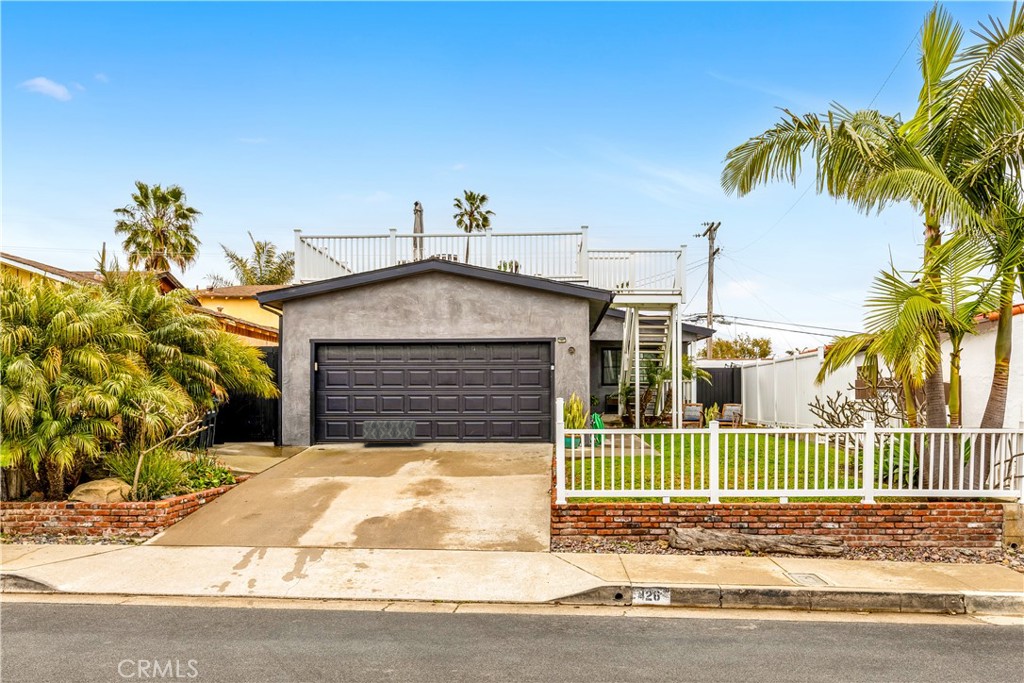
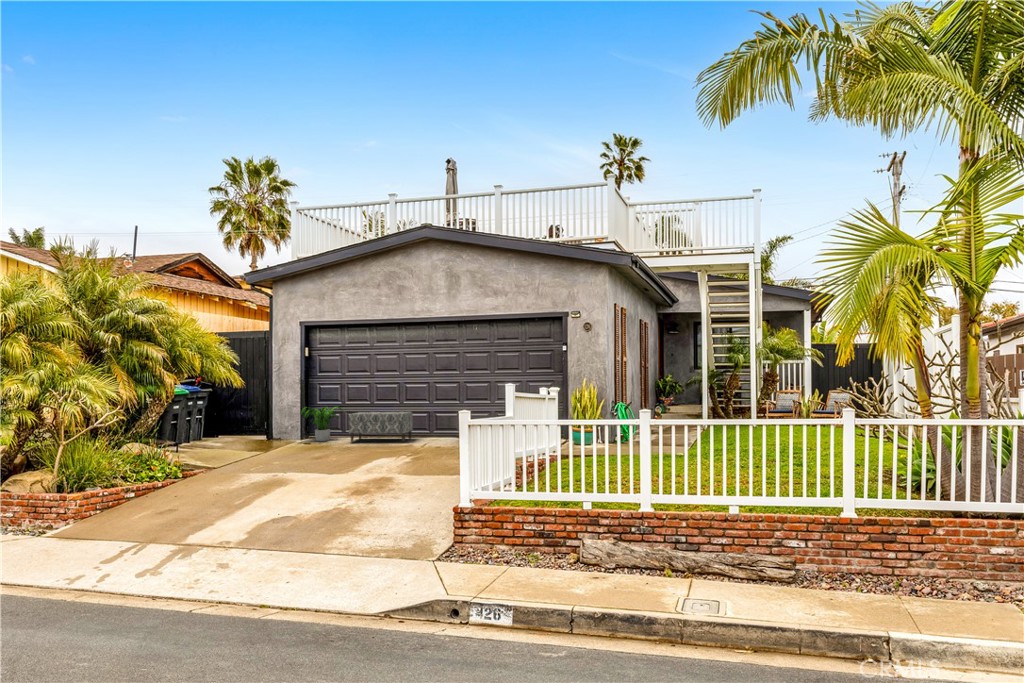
potted plant: none [317,415,354,446] -> present [301,407,343,441]

